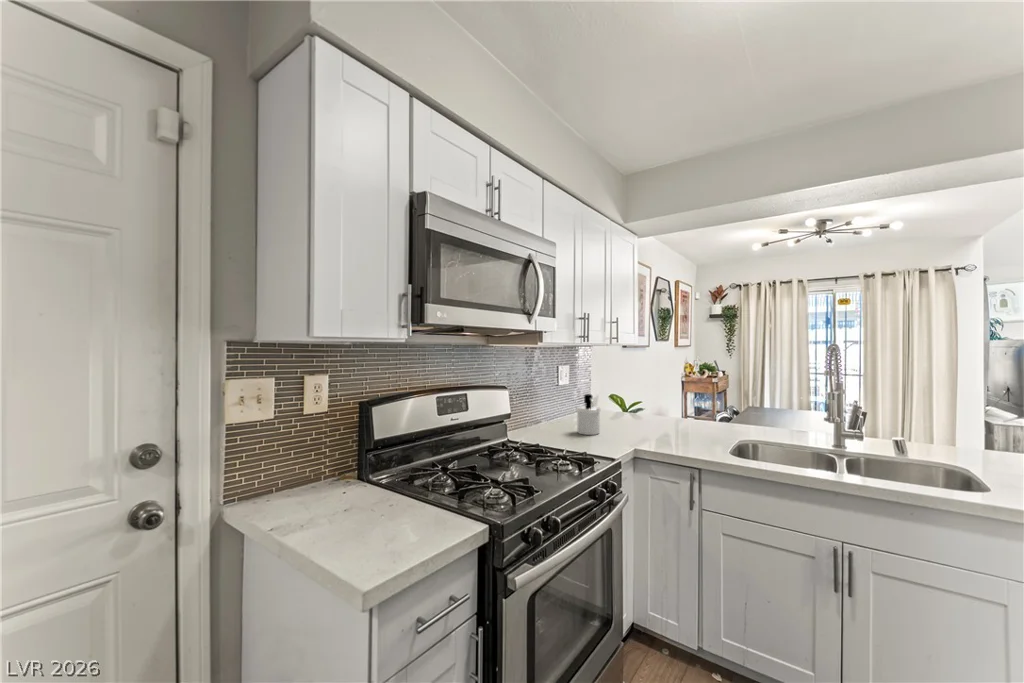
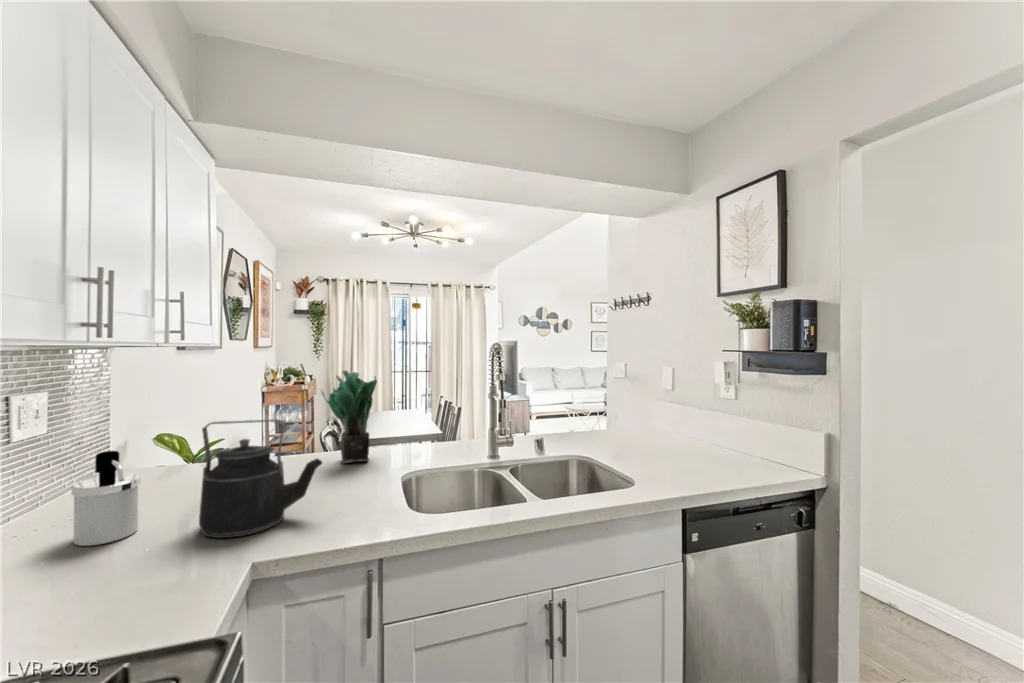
potted plant: none [695,363,735,428] -> present [321,370,377,463]
kettle: none [623,385,682,445] -> present [199,419,322,538]

